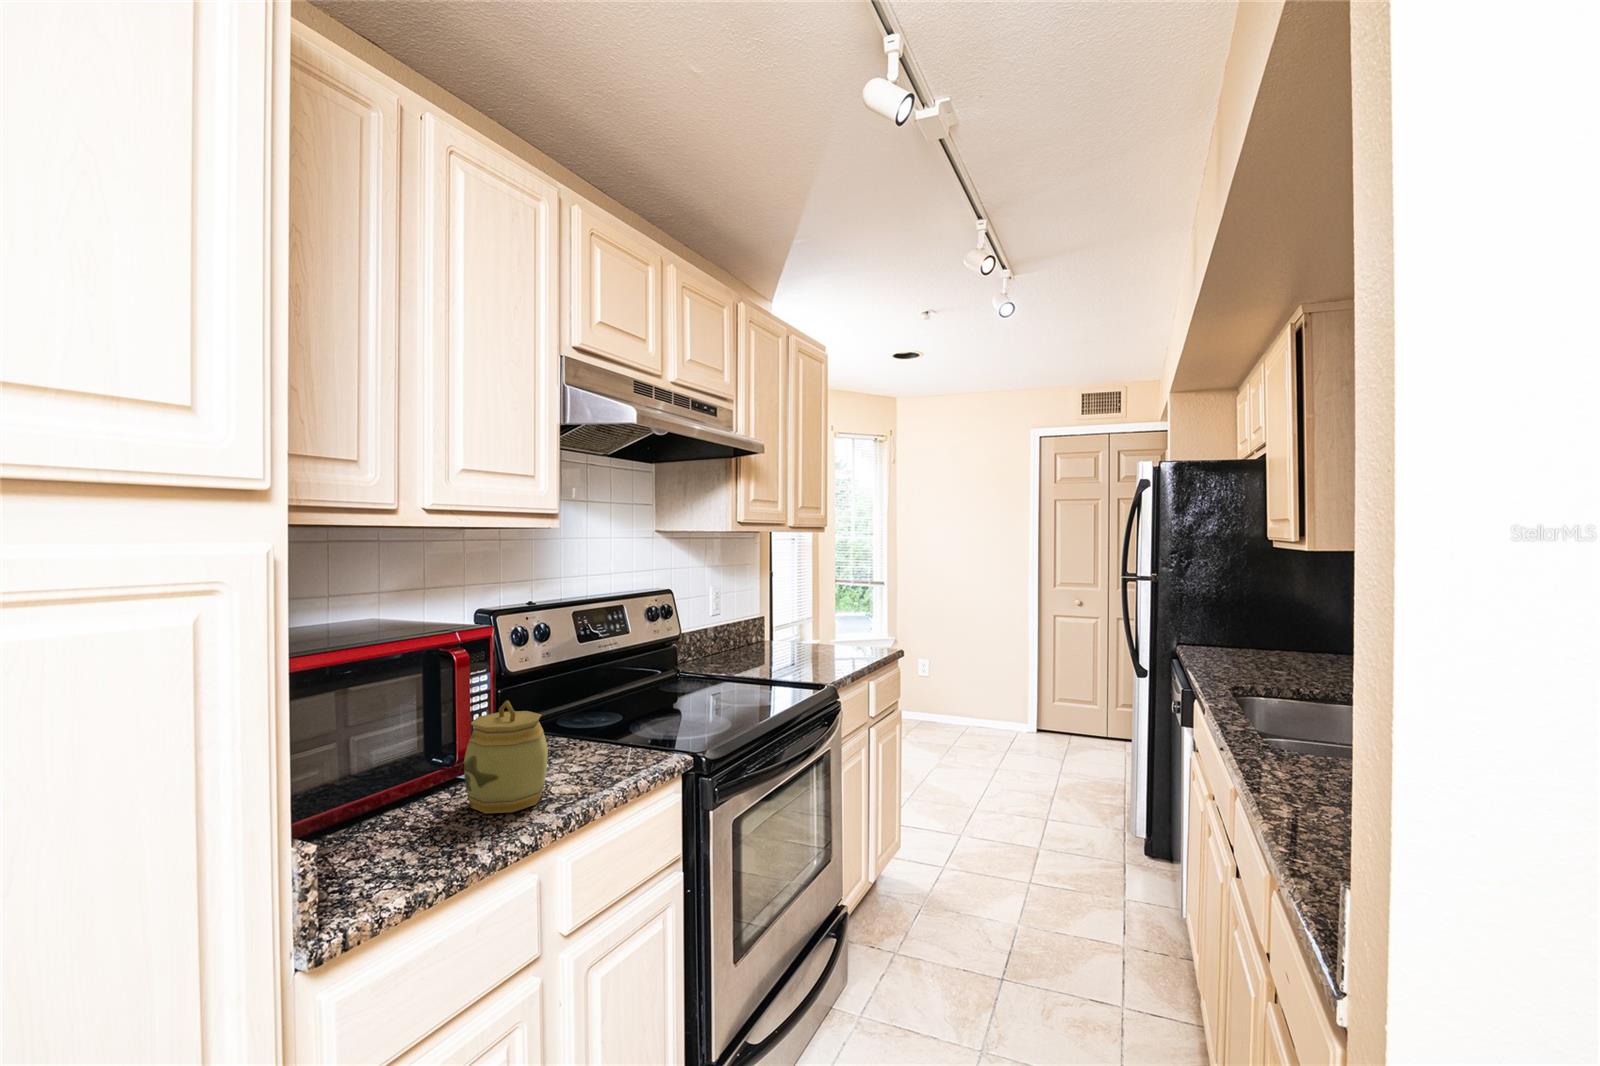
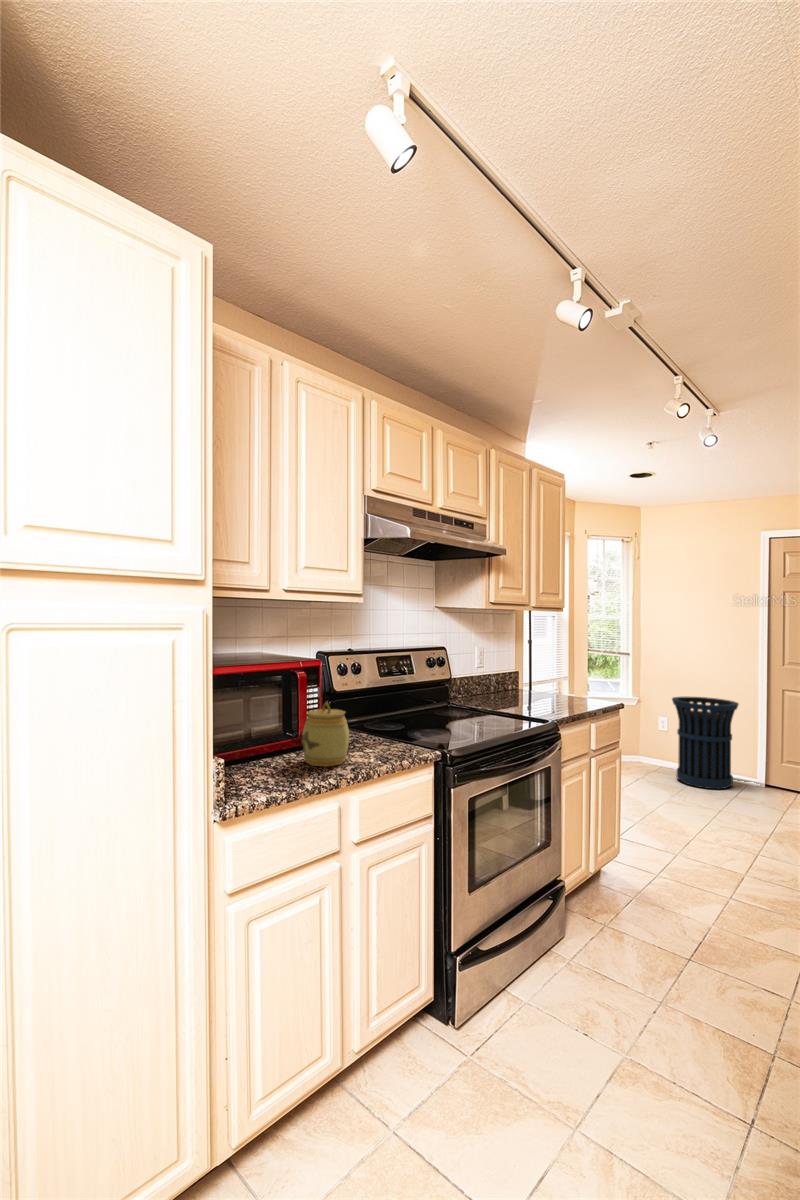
trash can: none [937,632,1012,744] -> present [672,697,738,789]

